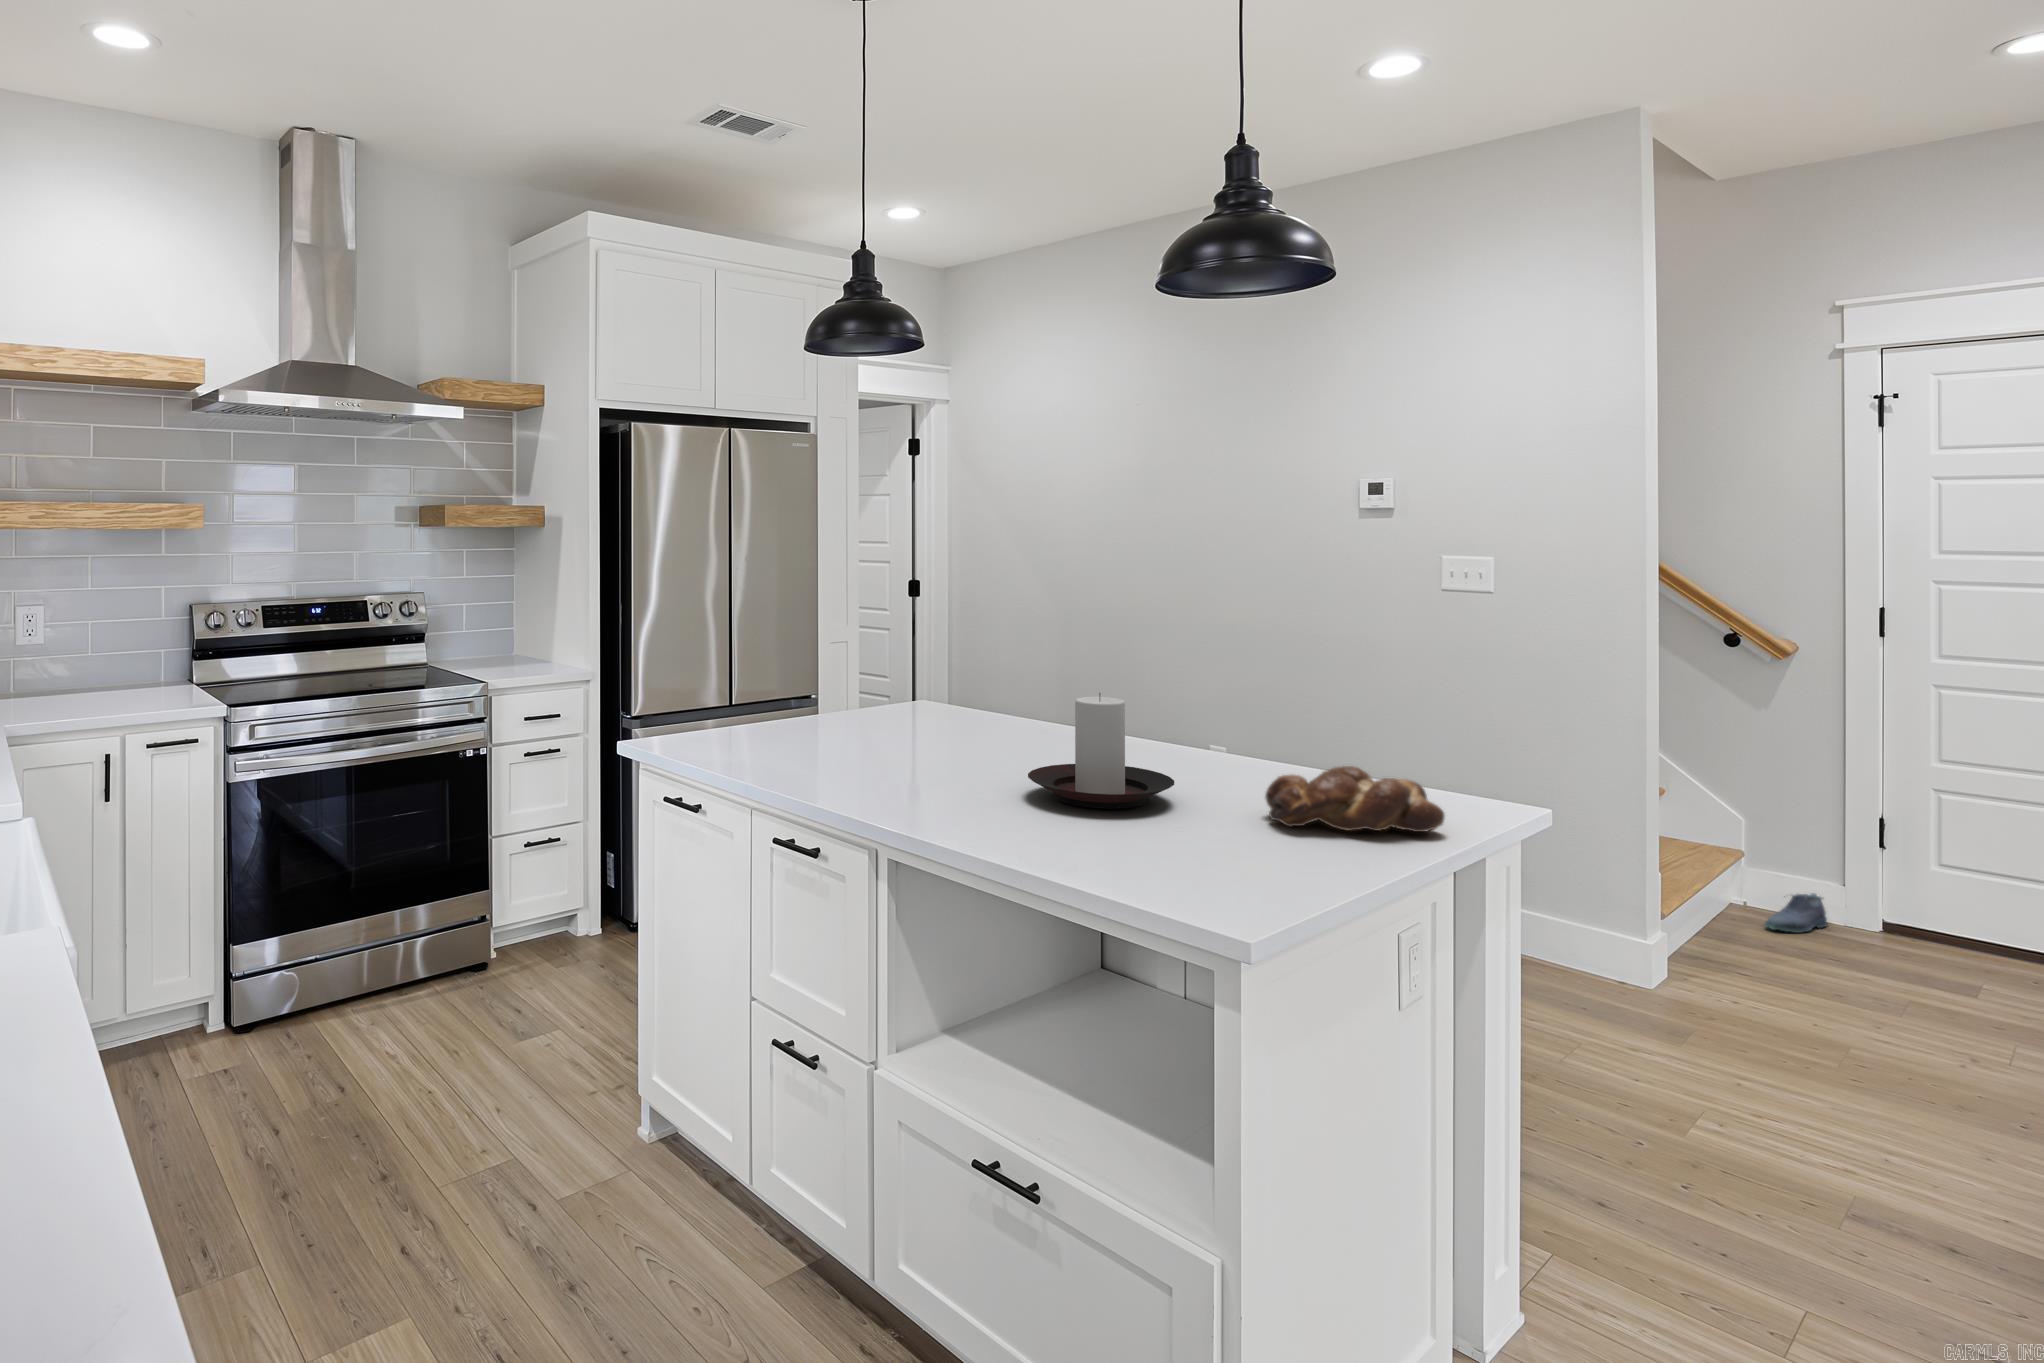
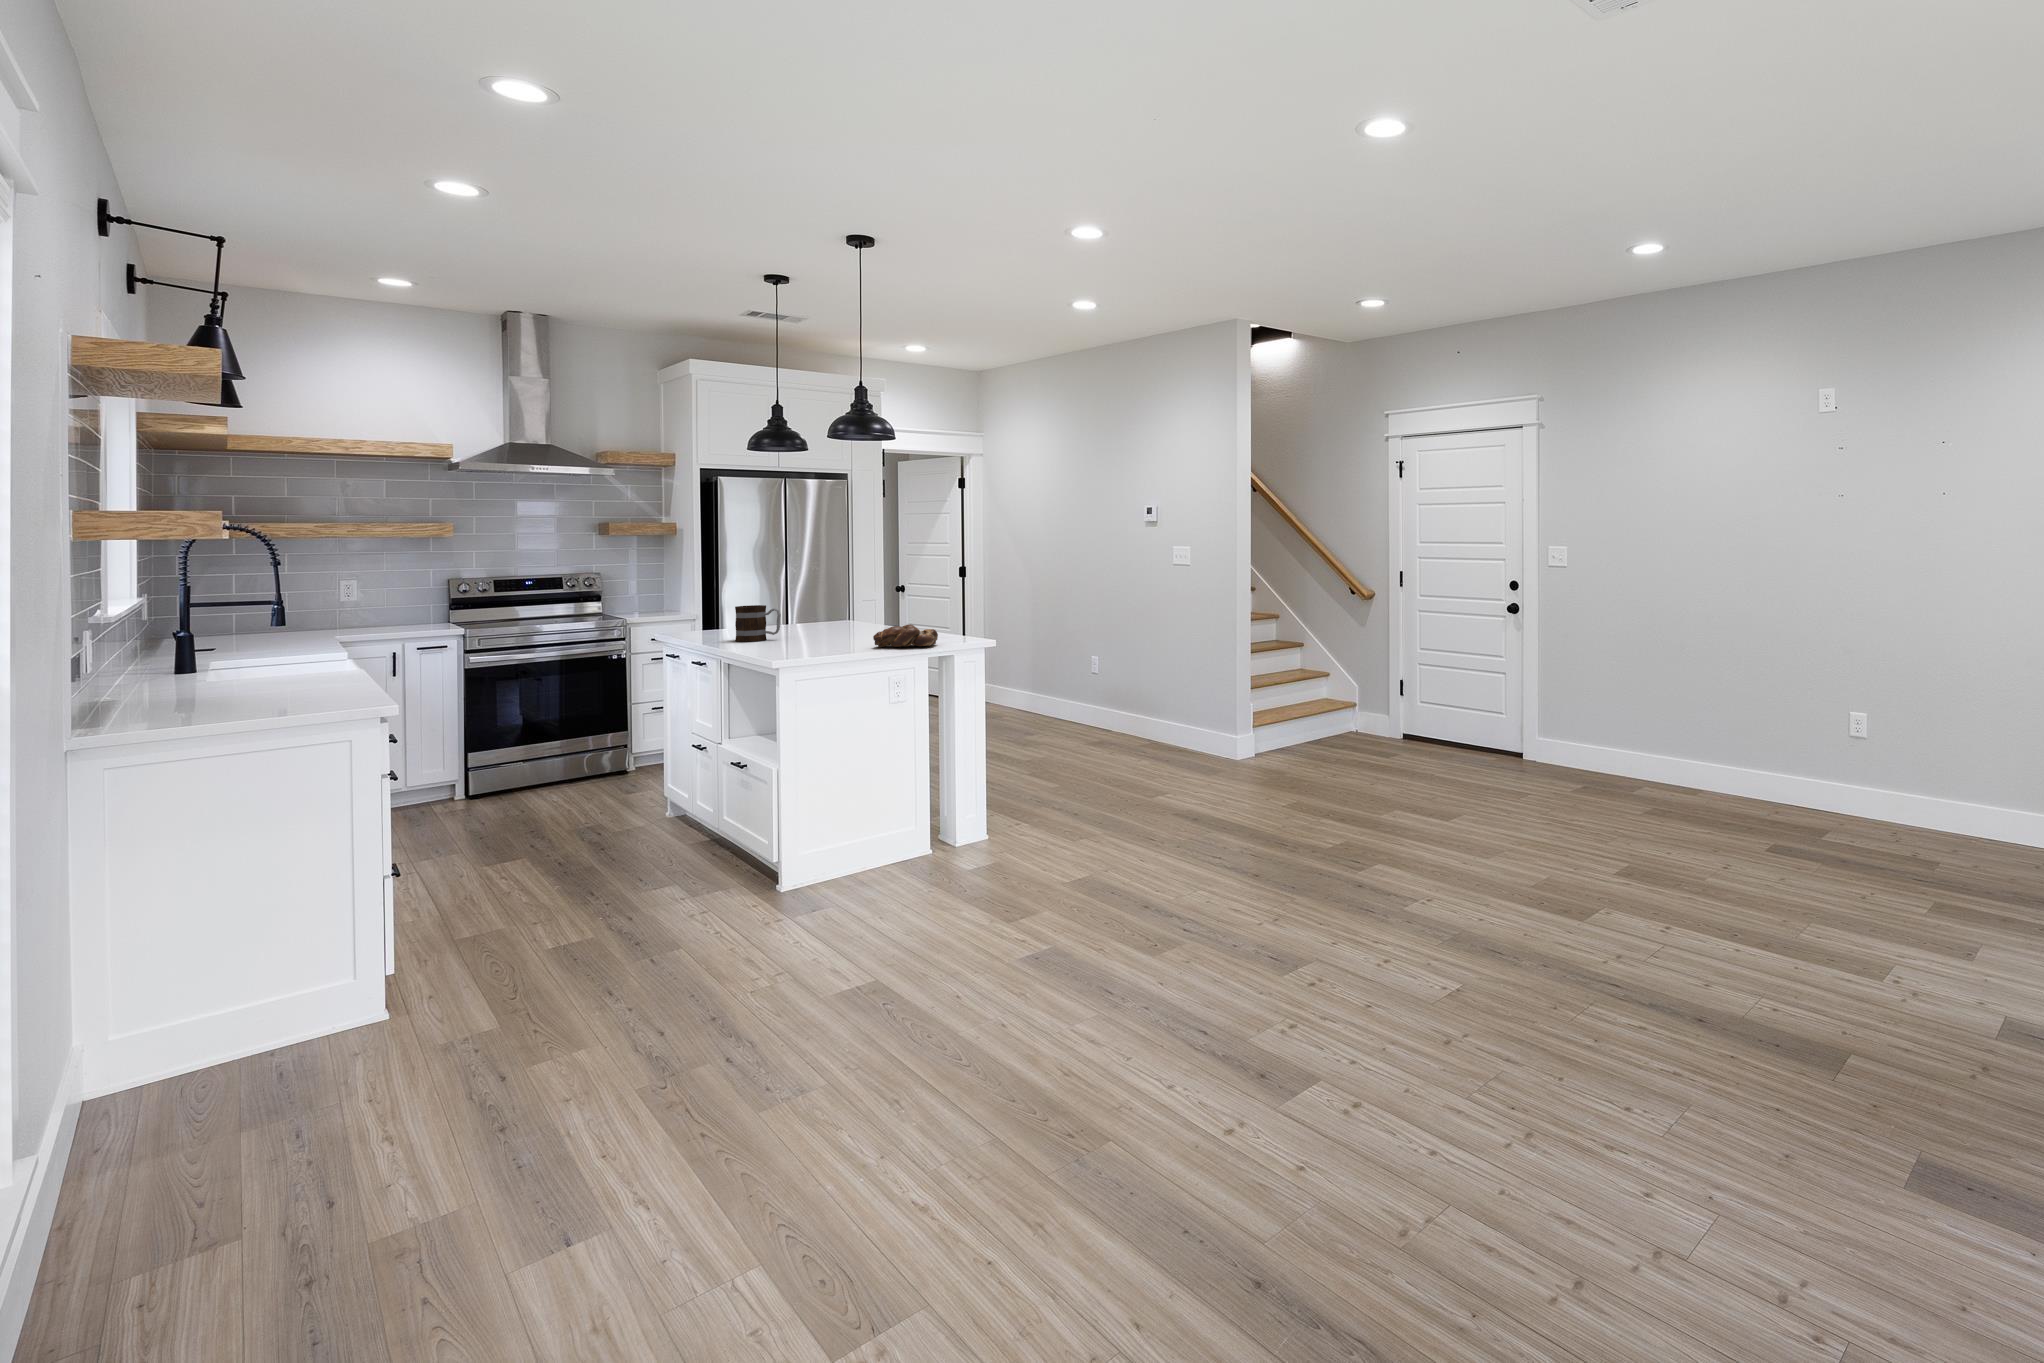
mug: none [842,692,944,783] -> present [735,605,781,642]
candle holder: present [1028,693,1174,809] -> none [796,600,859,645]
shoe: present [1764,893,1827,933] -> none [1348,719,1384,738]

